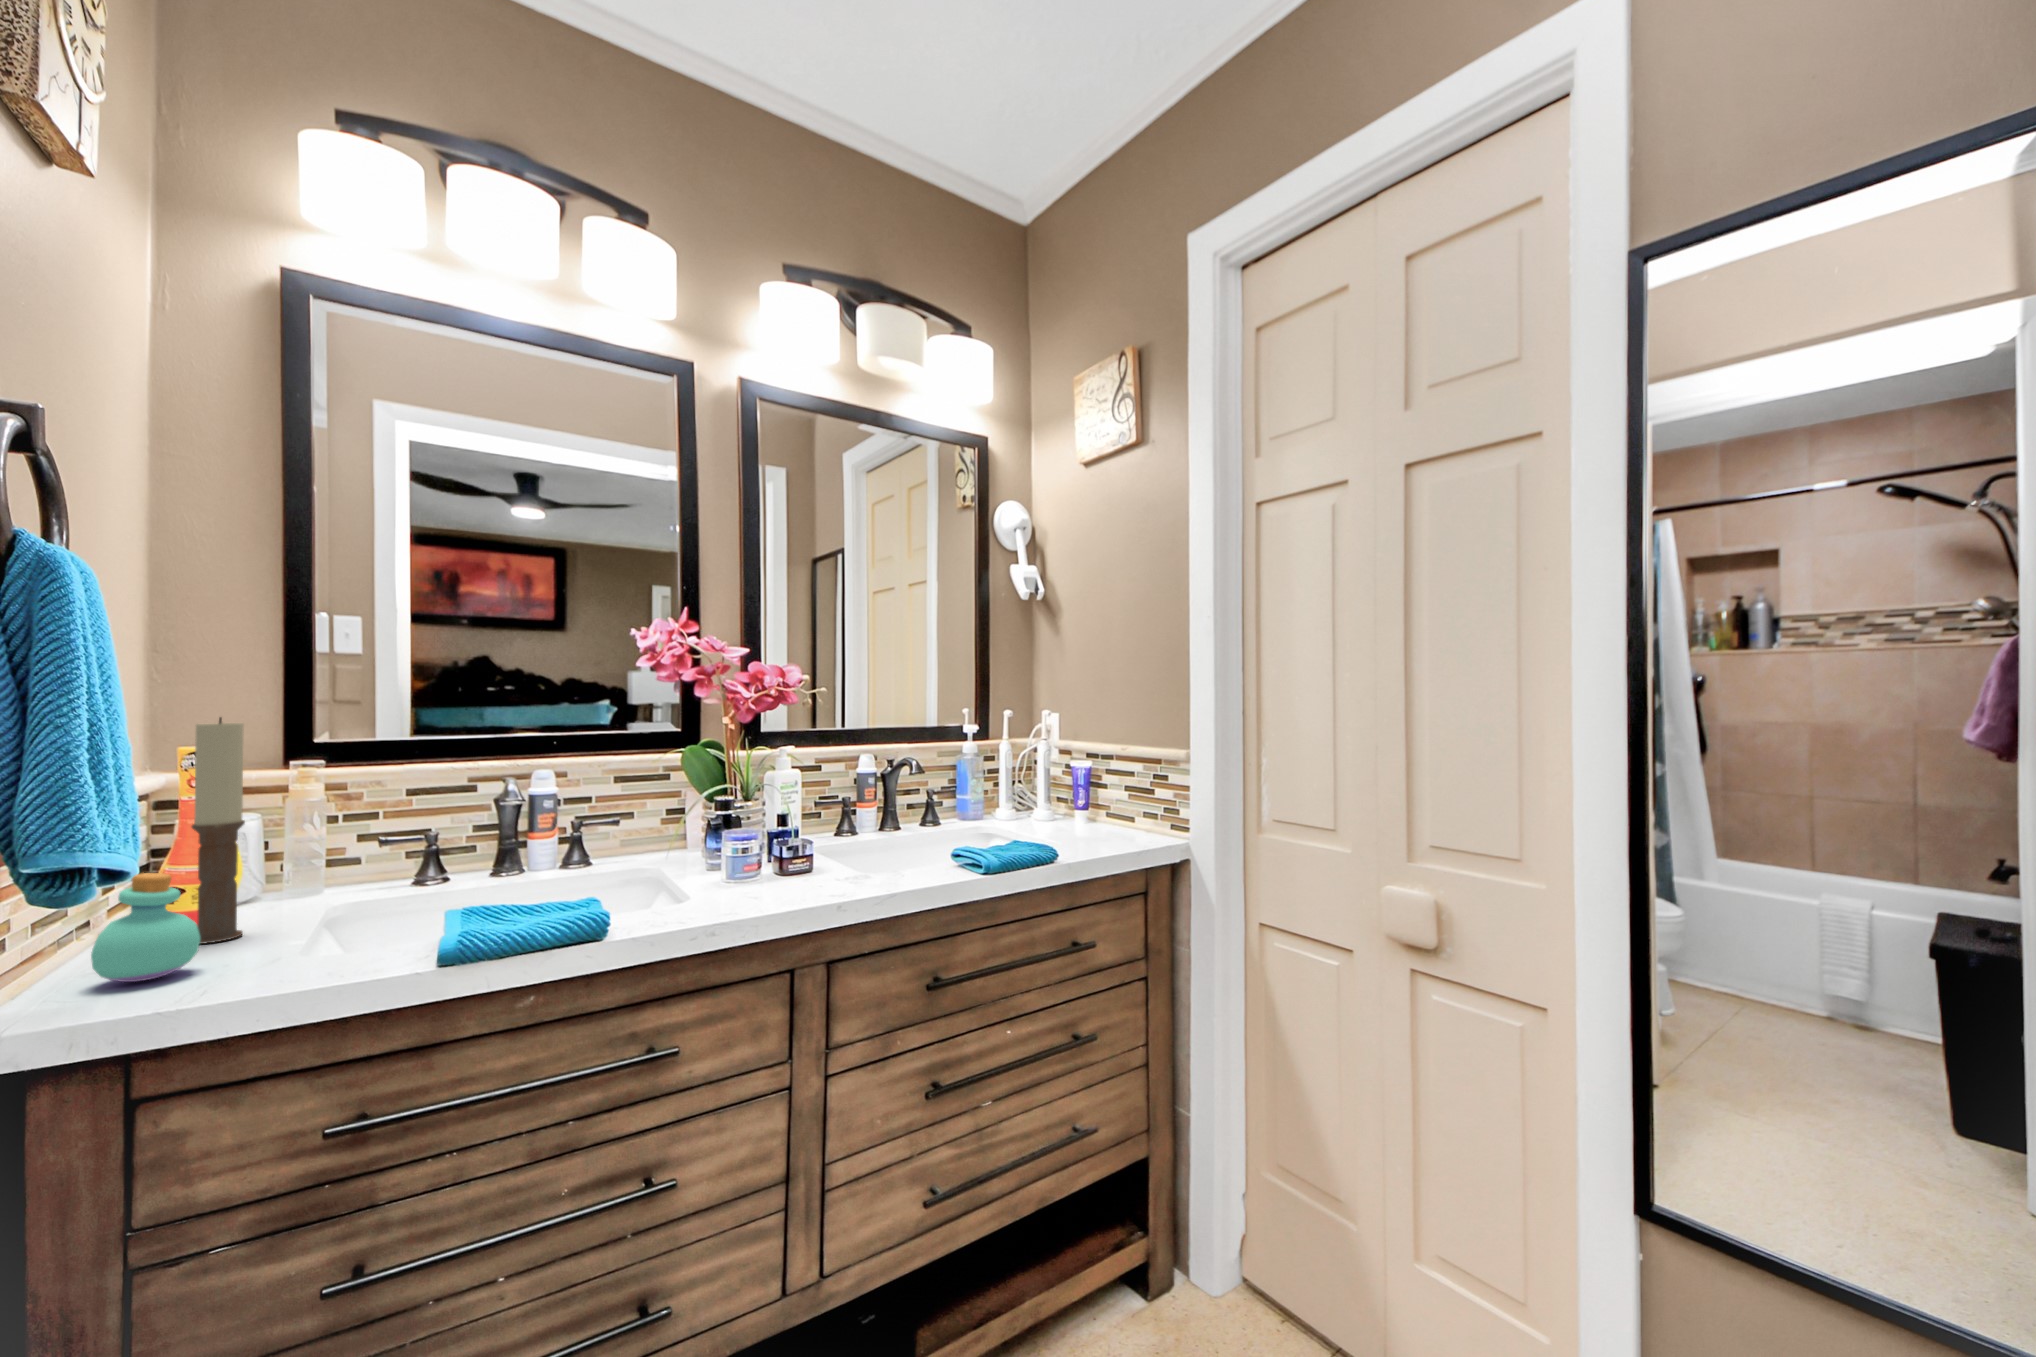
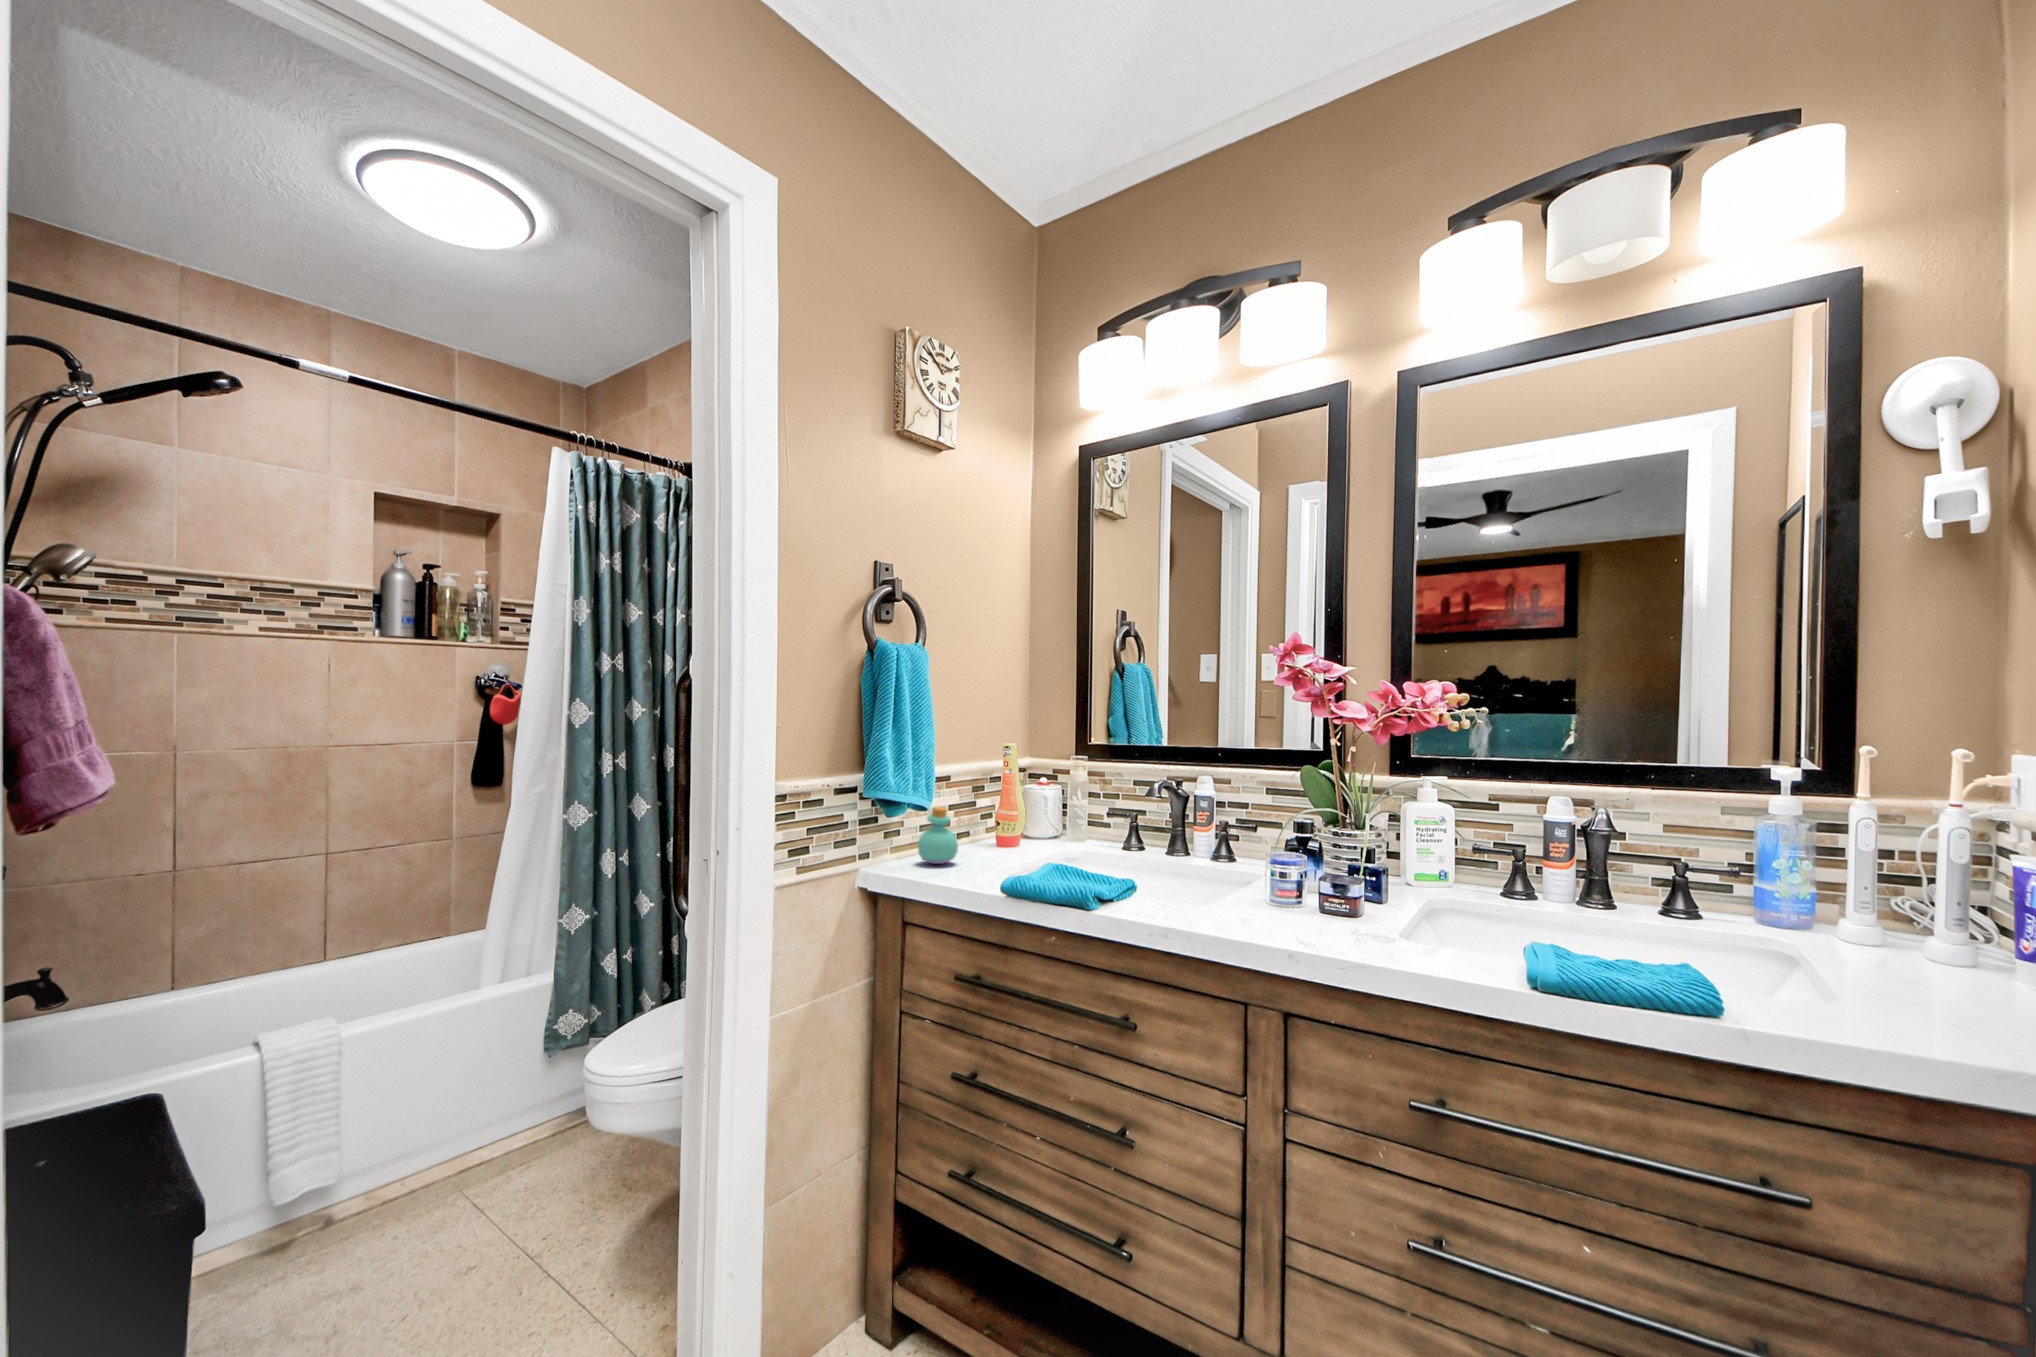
candle: present [192,717,245,944] -> none [988,724,1010,855]

